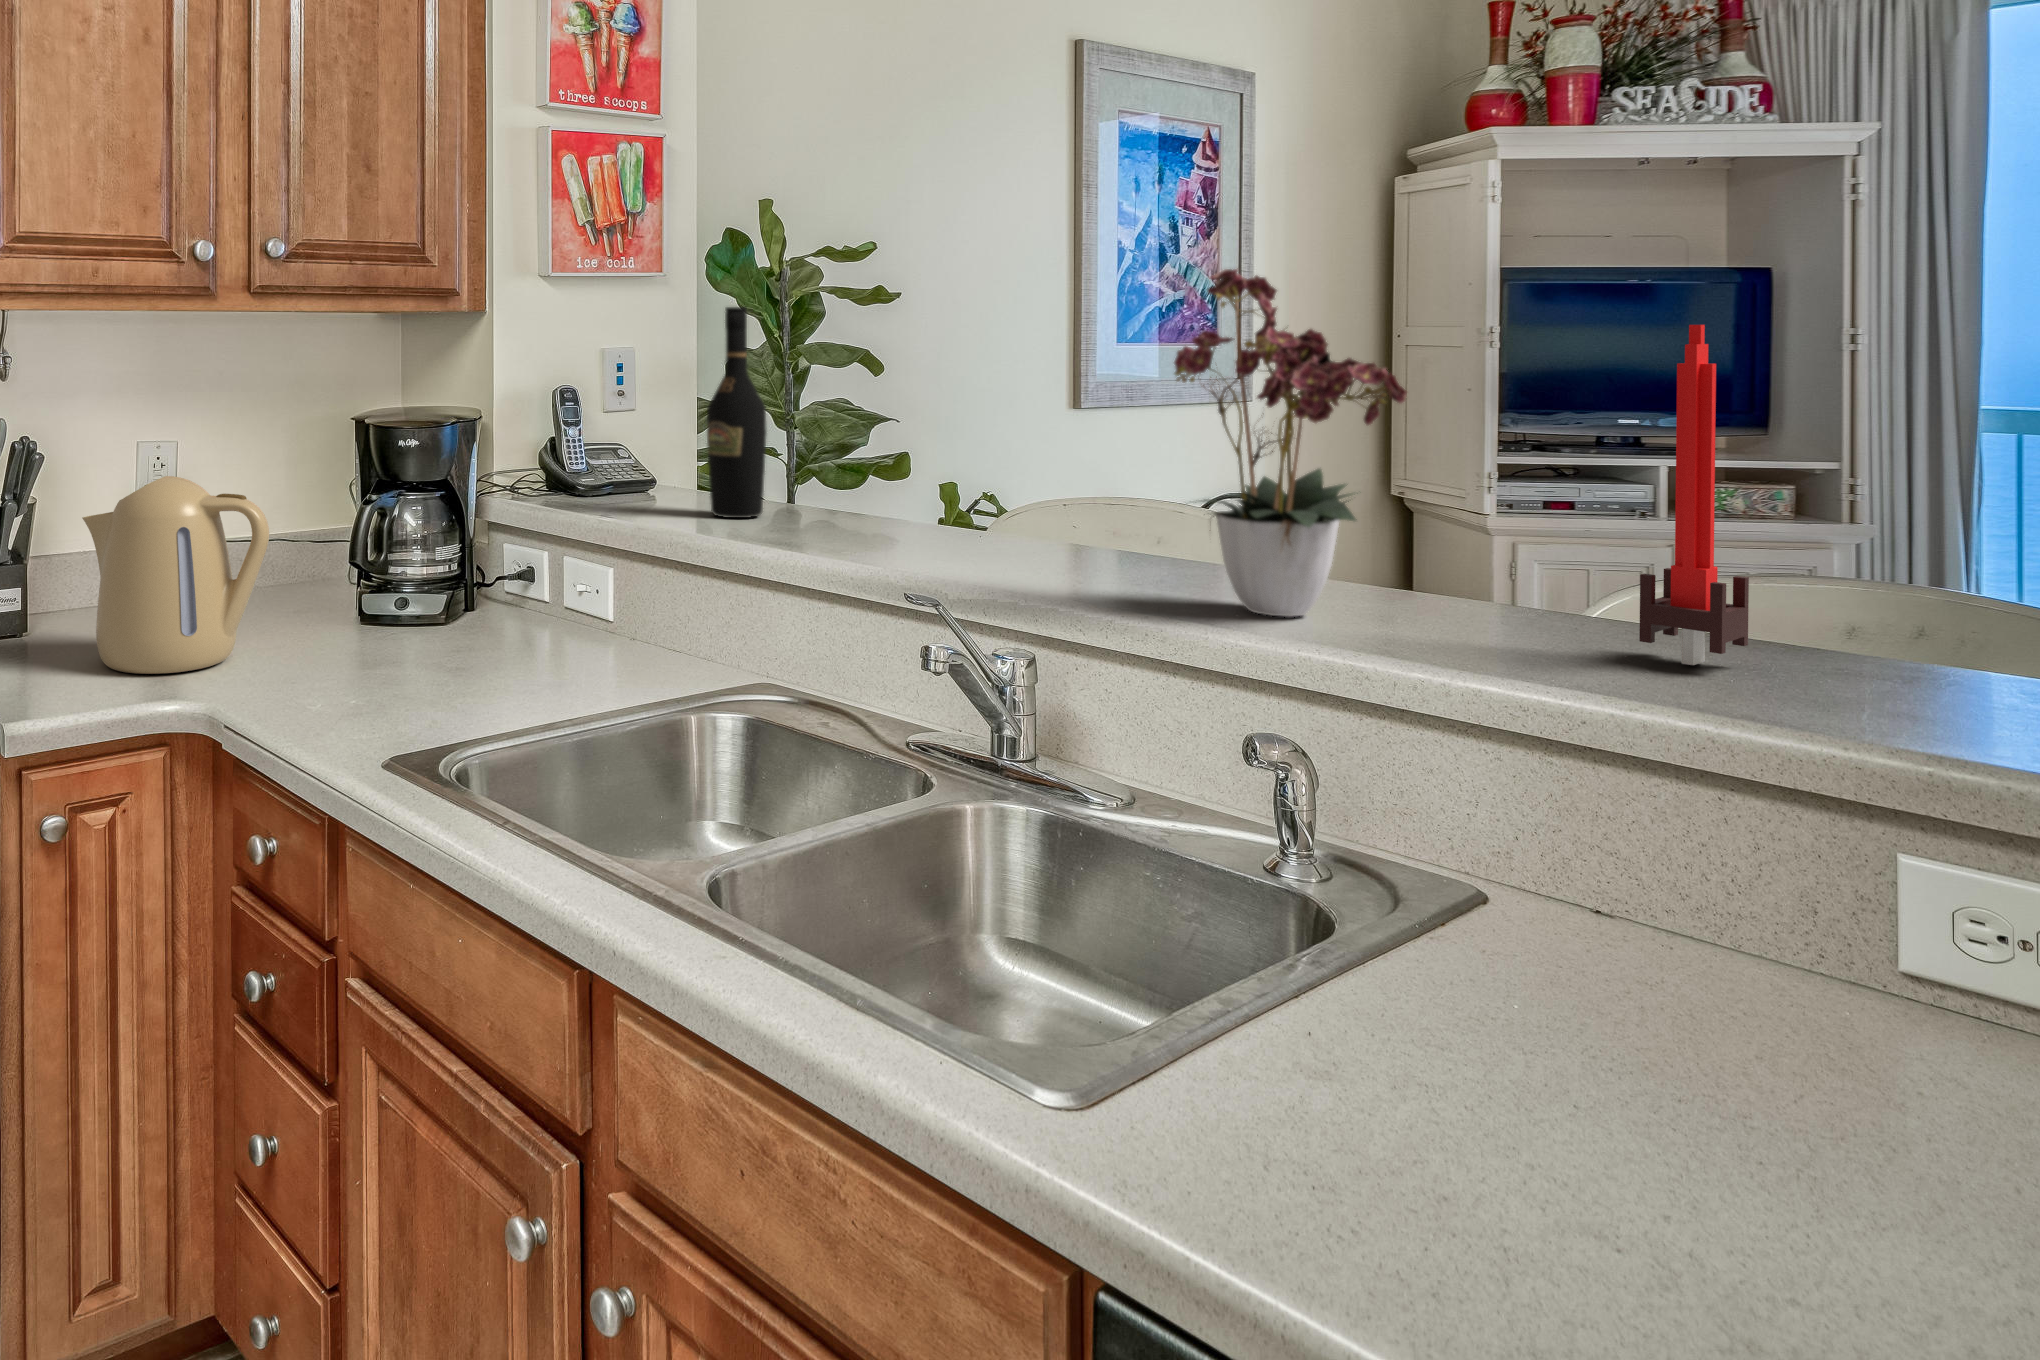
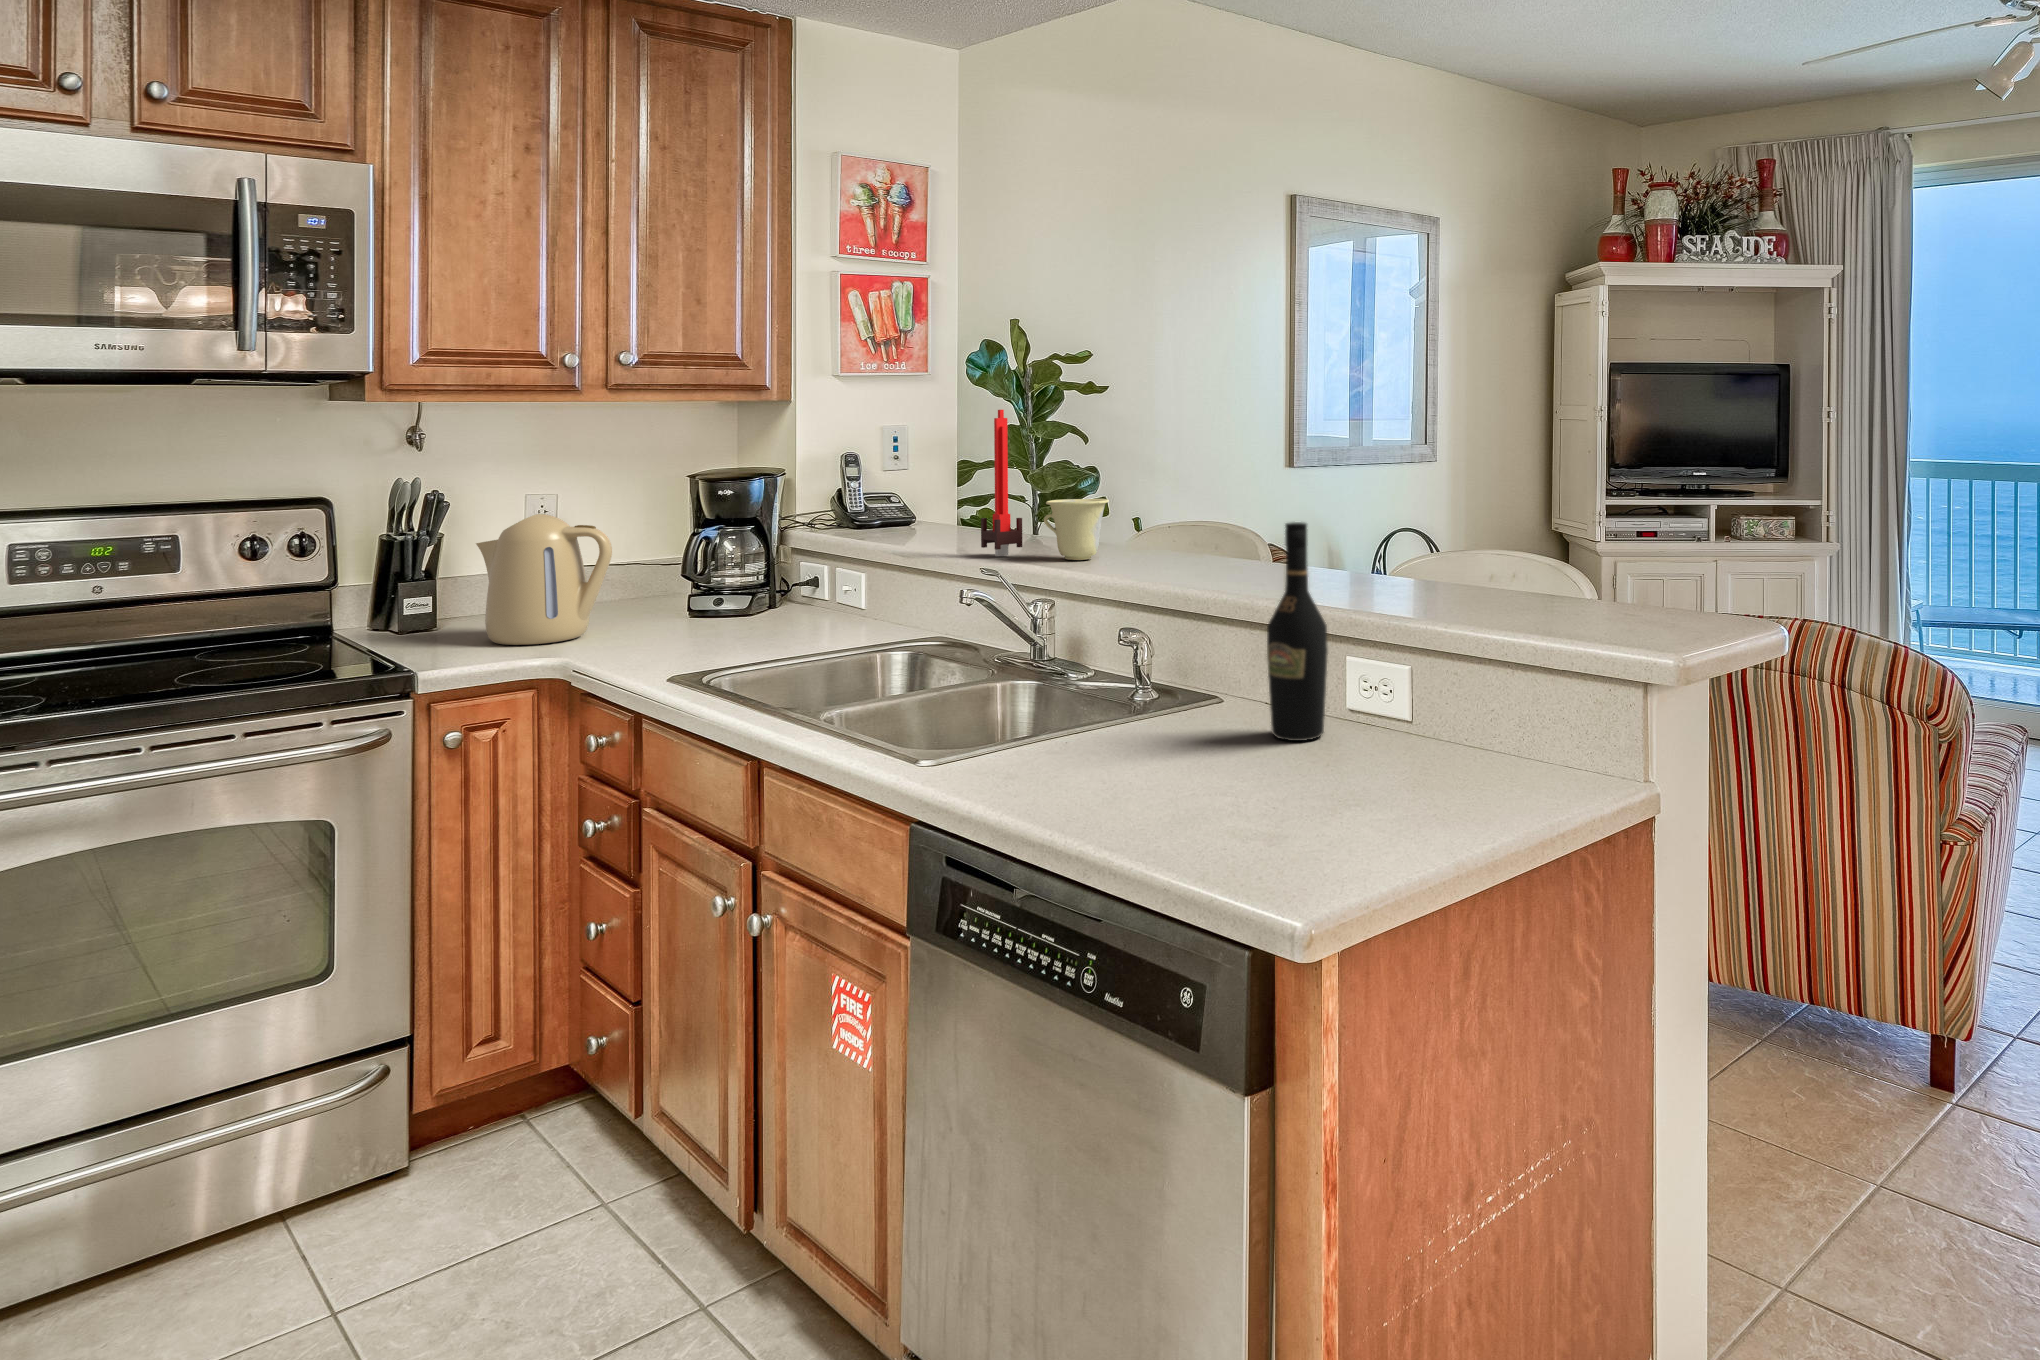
flower arrangement: present [1174,268,1407,617] -> none [1134,374,1246,573]
wine bottle: present [707,307,767,518] -> present [1267,522,1328,741]
candle: present [1639,325,1749,665] -> present [981,410,1022,556]
cup: none [959,470,1073,576] -> present [1044,499,1109,560]

